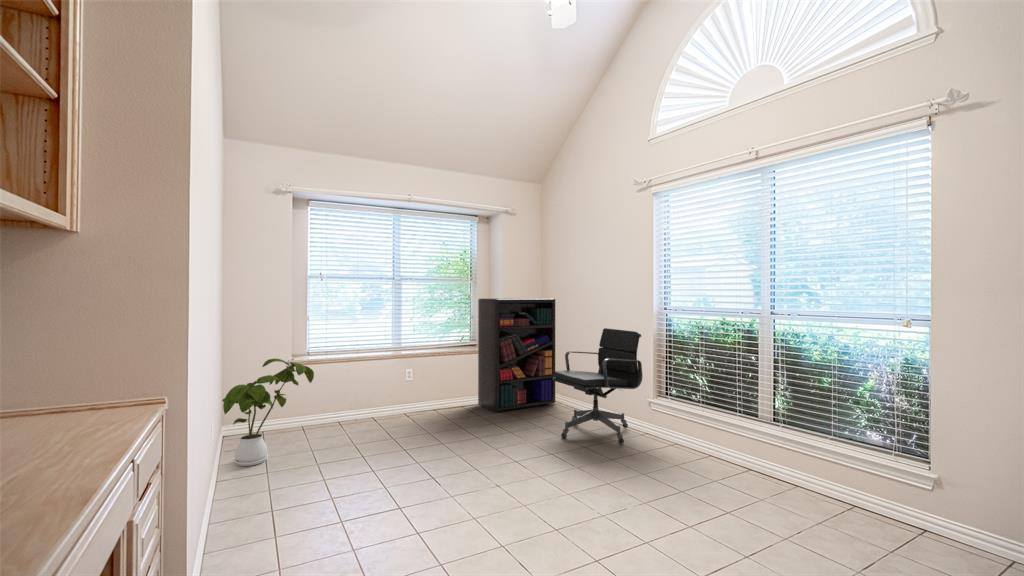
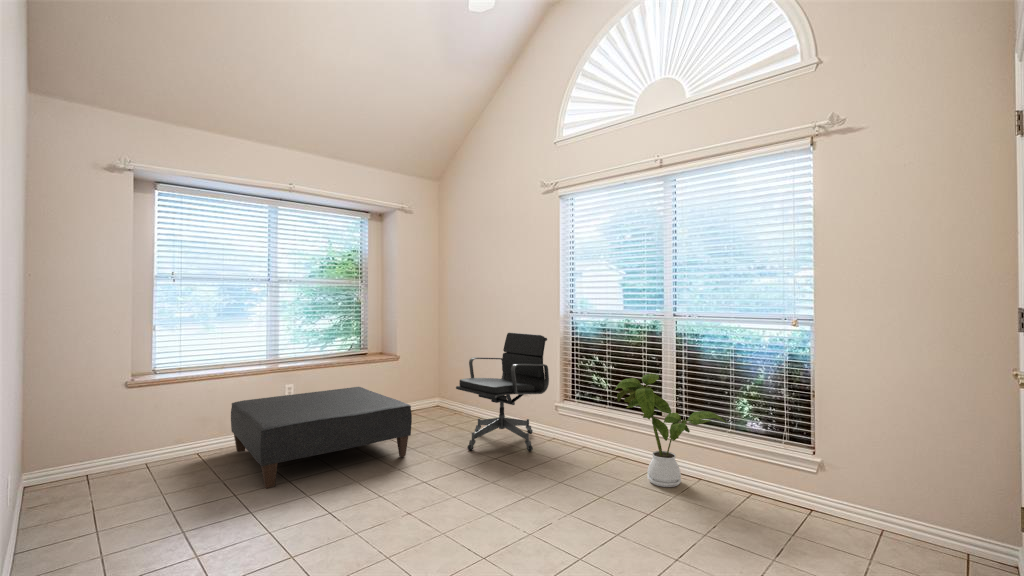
bookshelf: present [478,298,555,412] -> none [369,302,454,427]
house plant: present [222,358,314,466] -> present [615,373,727,487]
ottoman: none [363,374,509,455] -> present [231,387,412,488]

